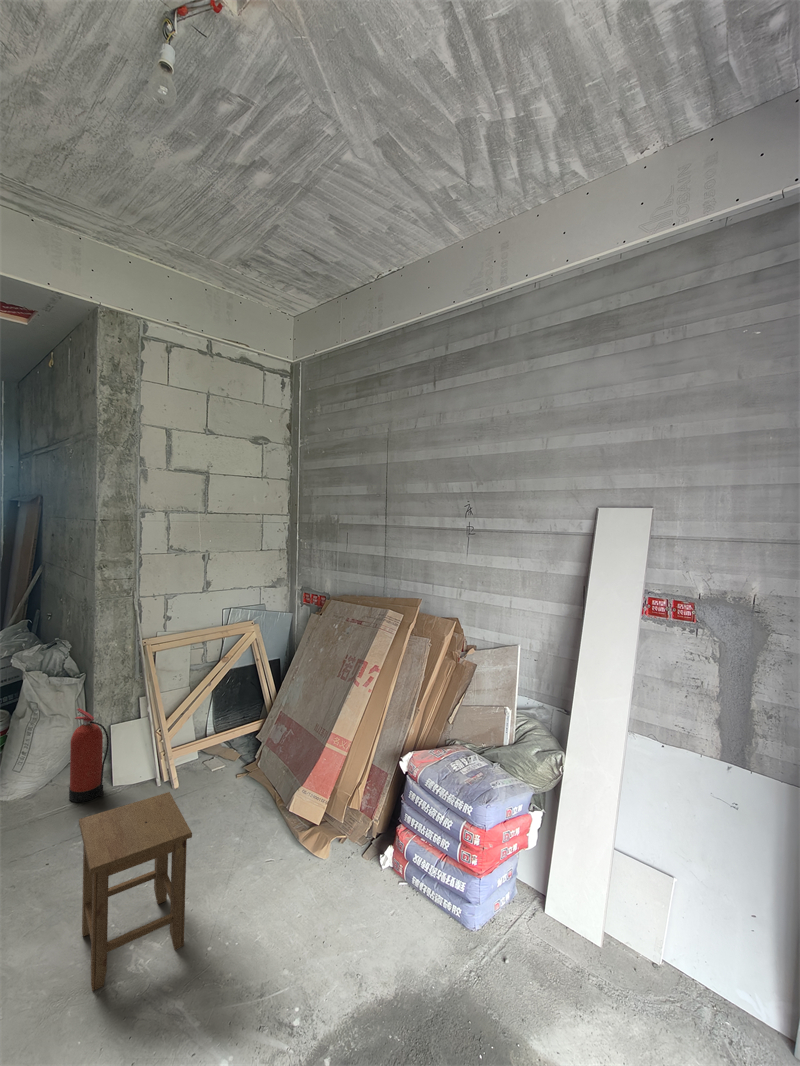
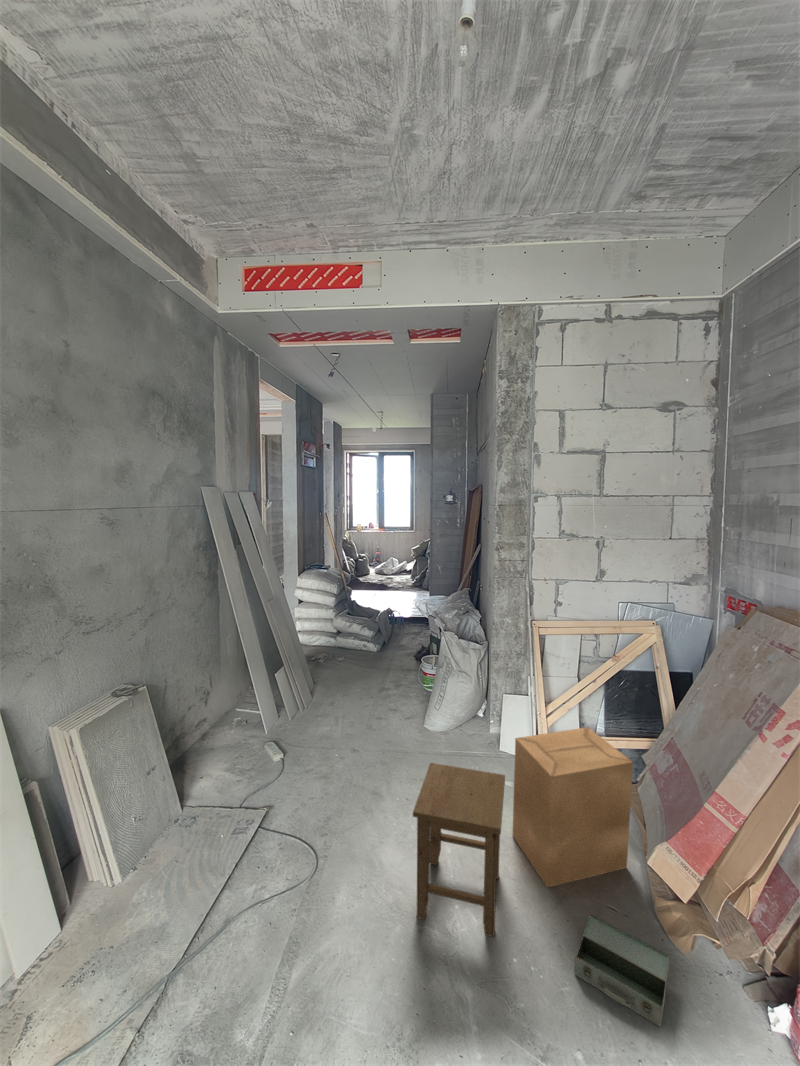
fire extinguisher: present [69,708,109,802] -> none [470,666,497,748]
cardboard box: none [163,724,270,879] -> present [513,727,633,887]
toolbox: none [259,859,325,920] -> present [575,915,670,1027]

